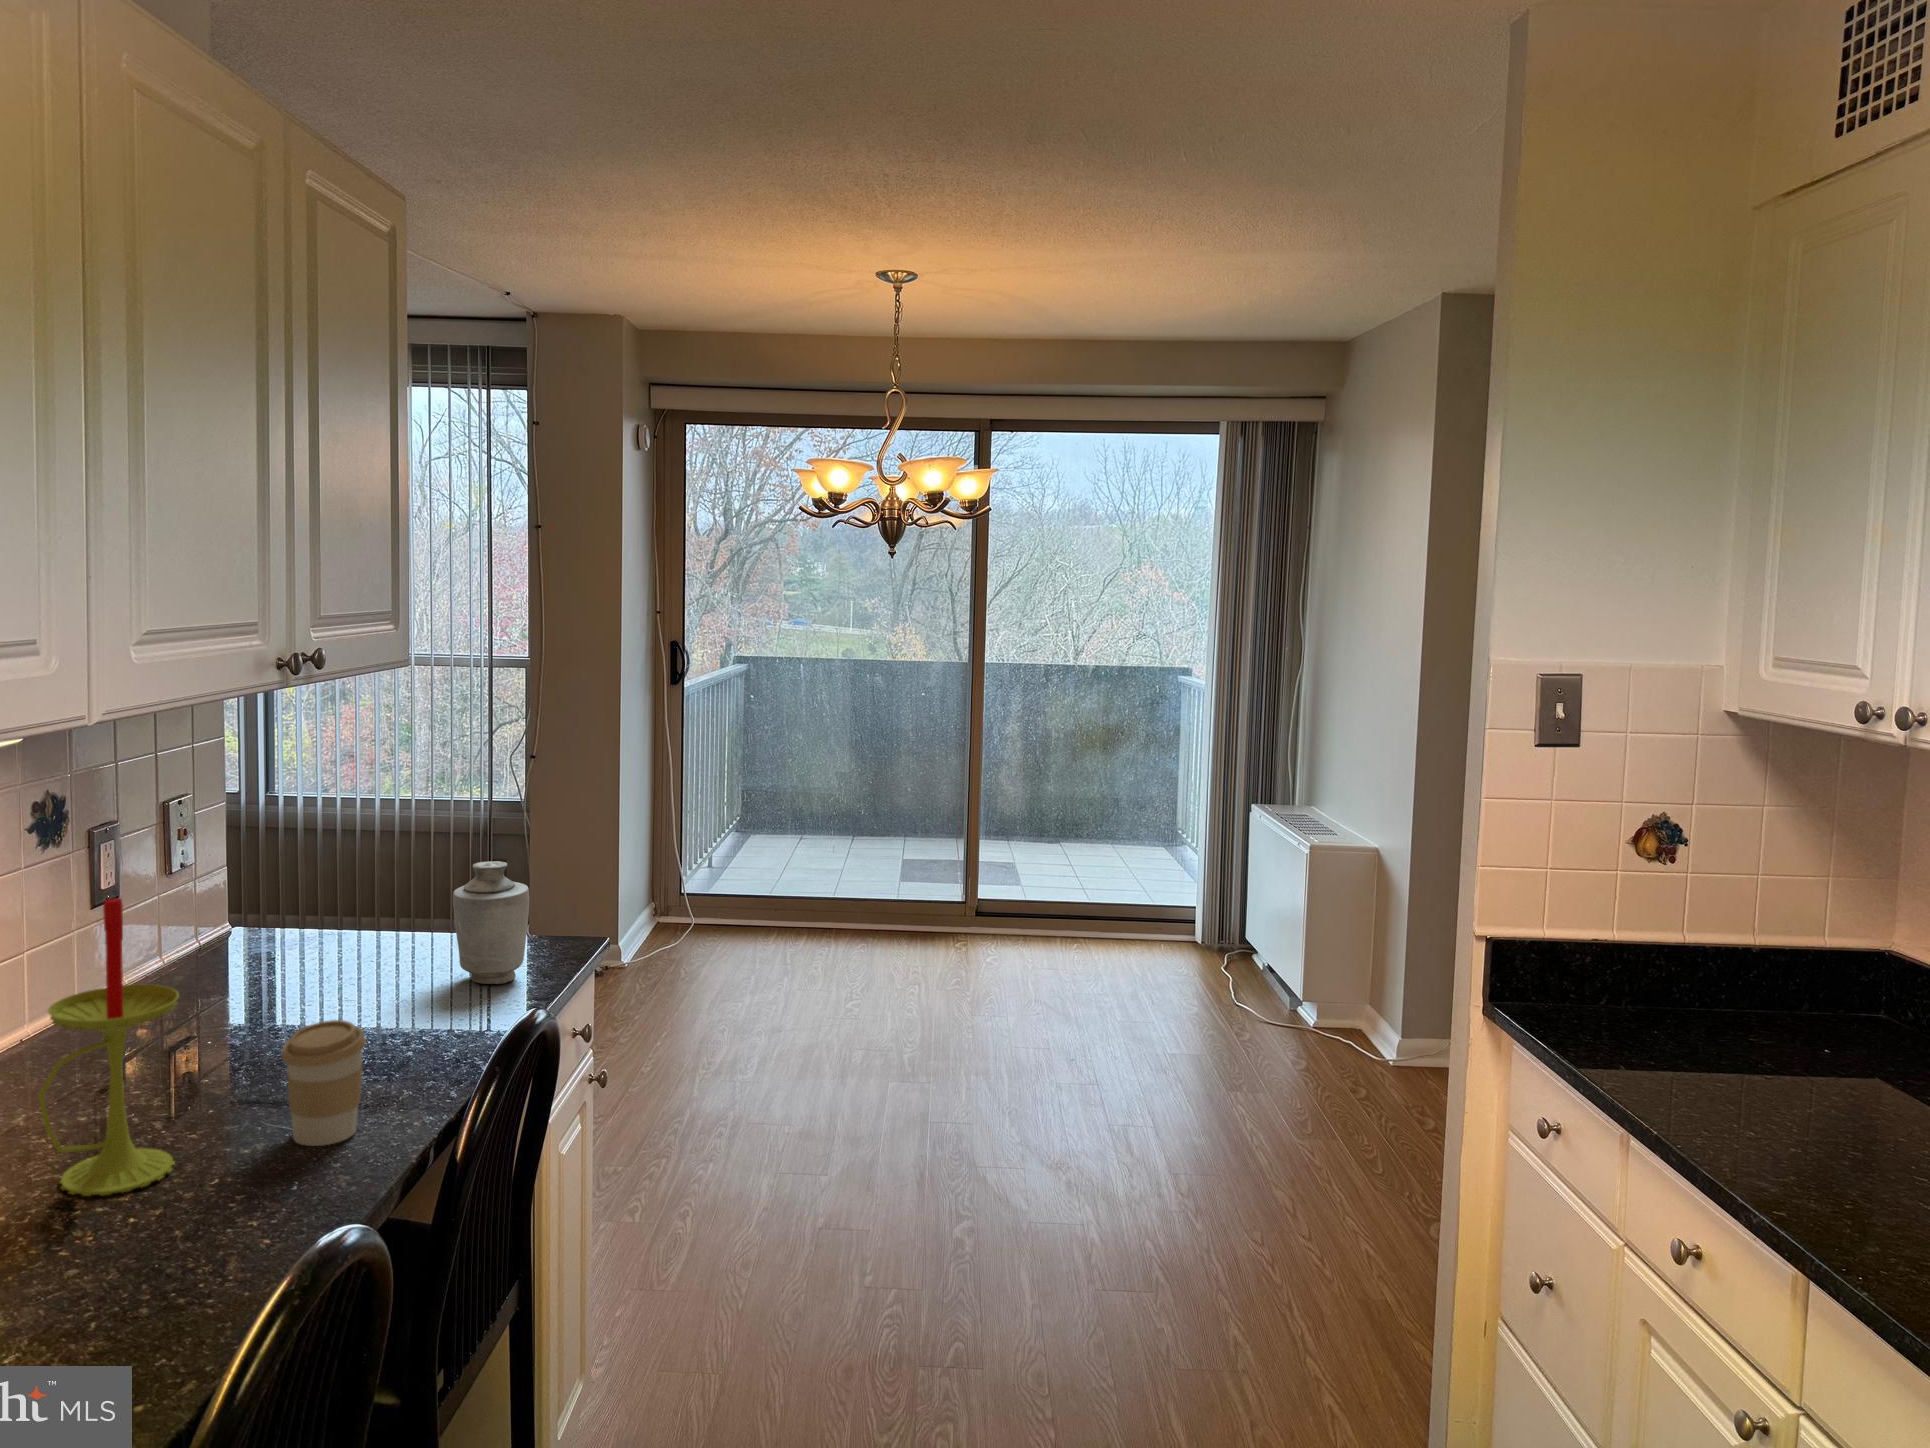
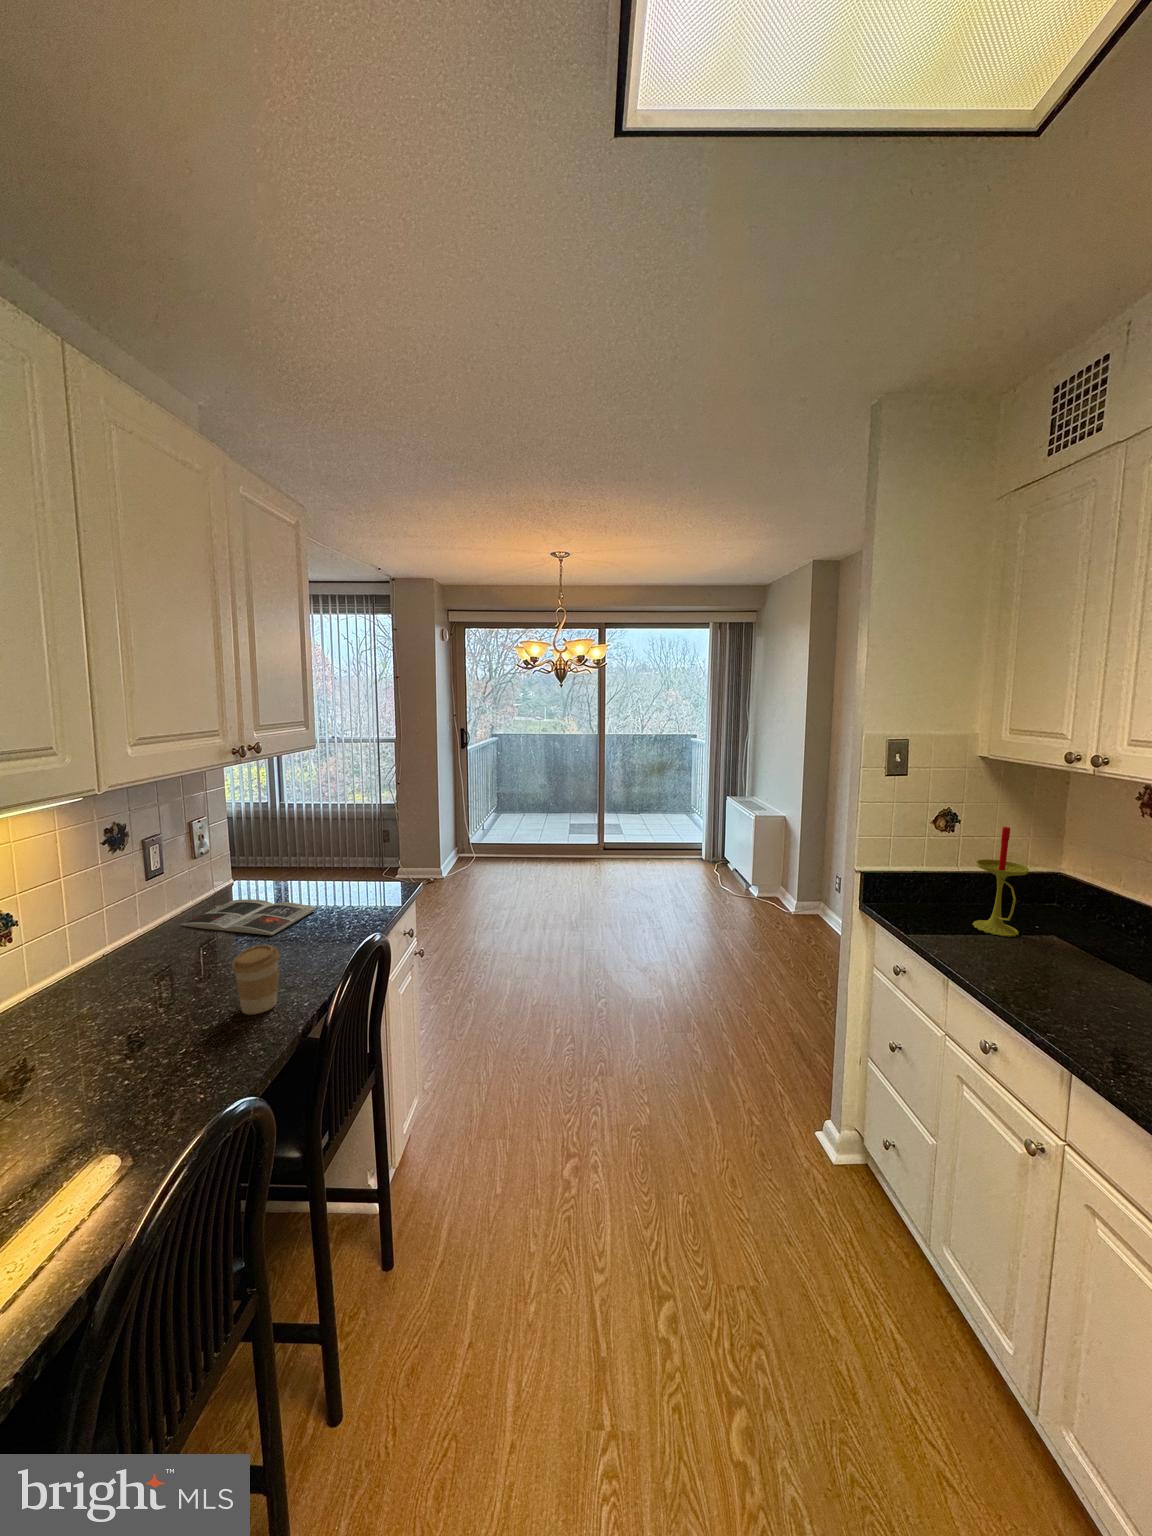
vase: present [453,861,529,984] -> none [342,846,381,908]
candle: present [38,898,179,1196] -> present [973,827,1029,937]
magazine: none [137,962,401,1025] -> present [180,899,316,935]

